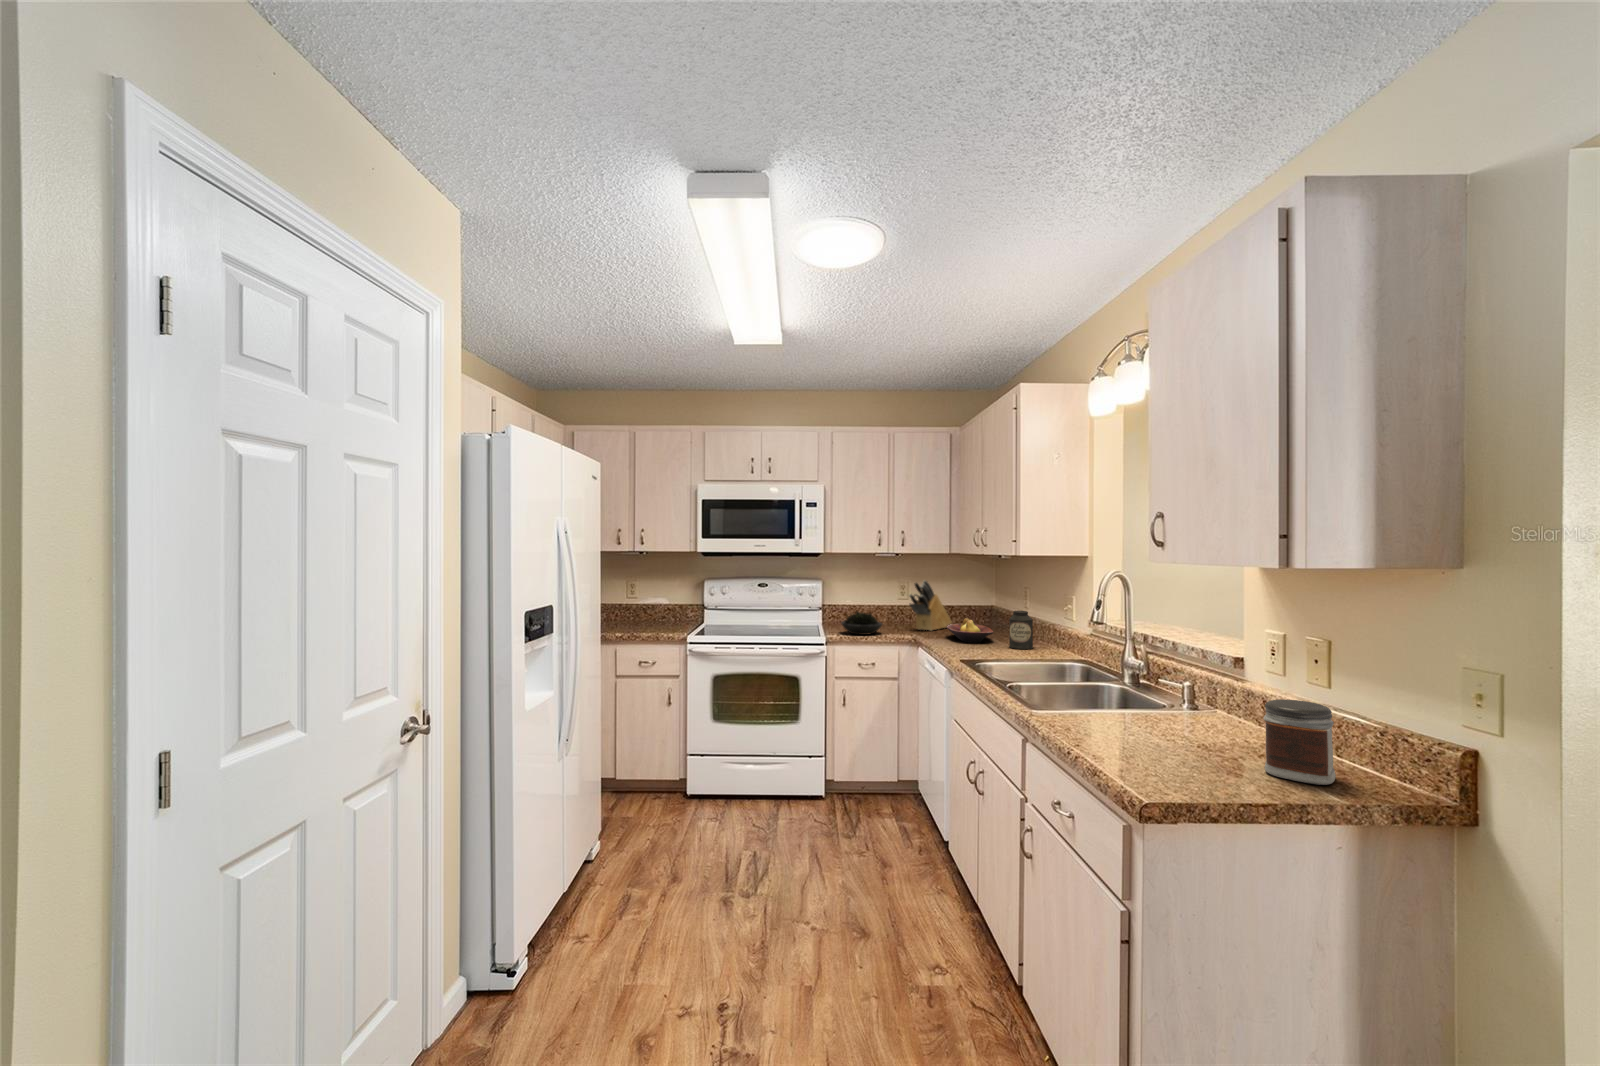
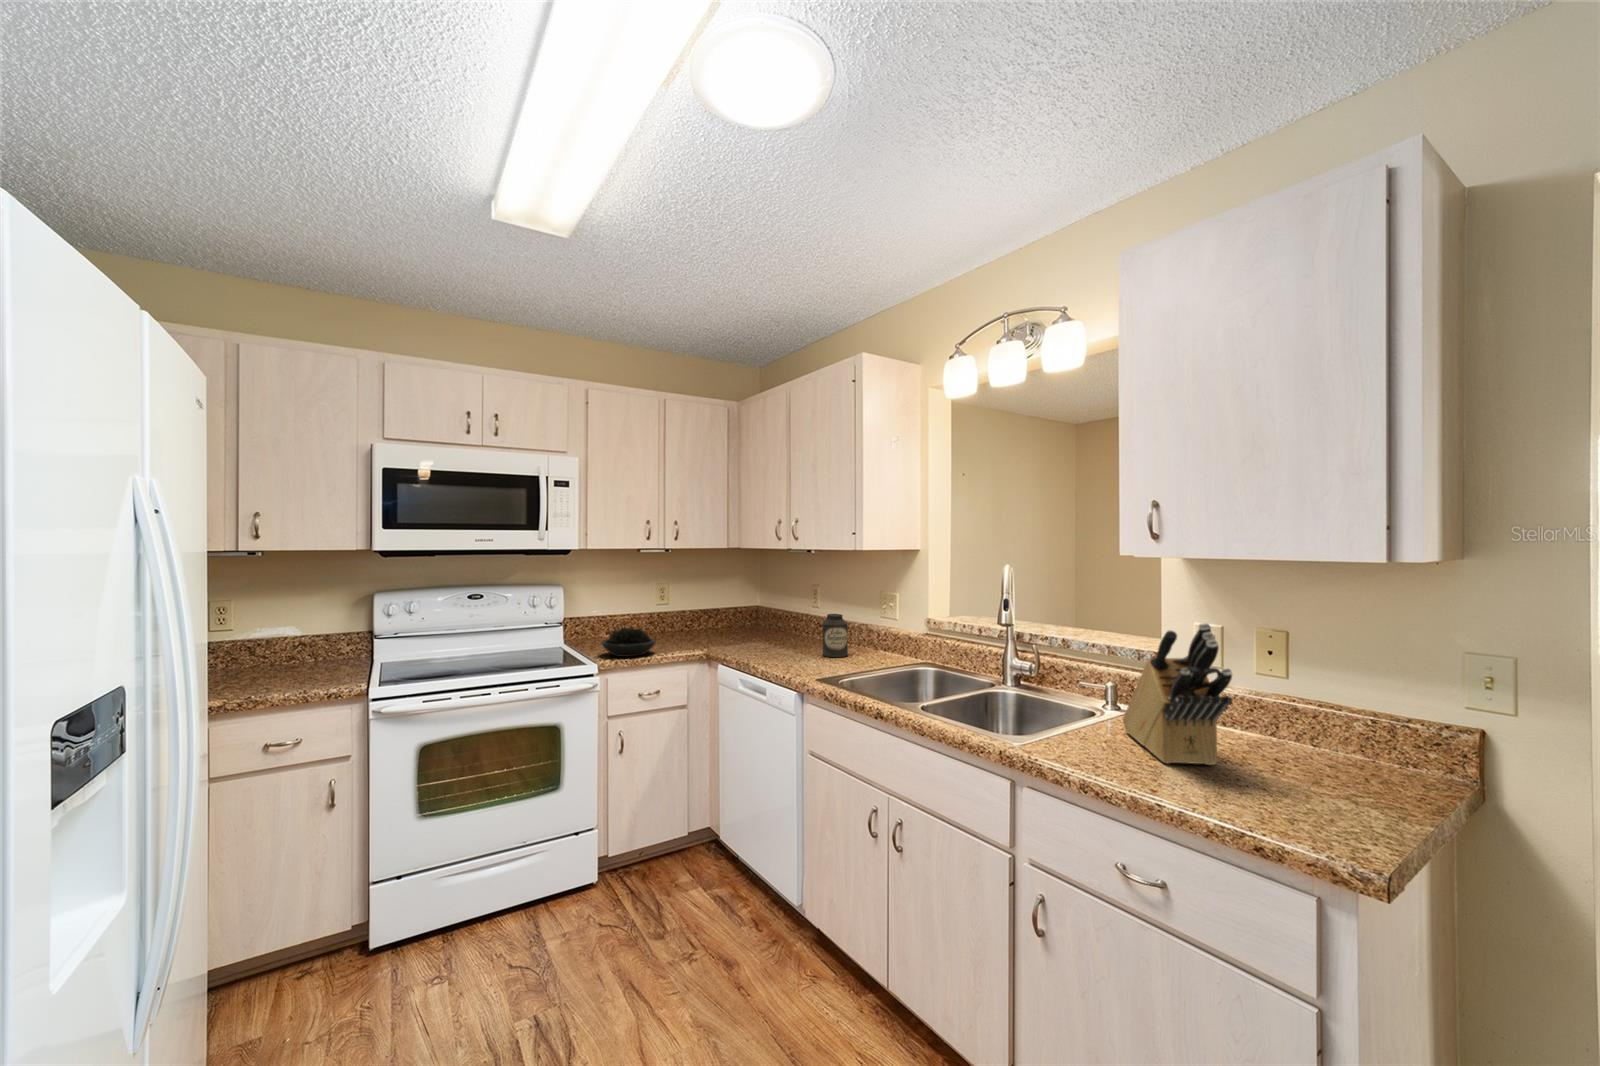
knife block: present [909,580,952,631] -> present [1123,623,1232,765]
fruit bowl: present [947,618,993,643] -> none [735,626,797,654]
jar: present [1263,699,1336,785] -> none [1301,699,1385,786]

